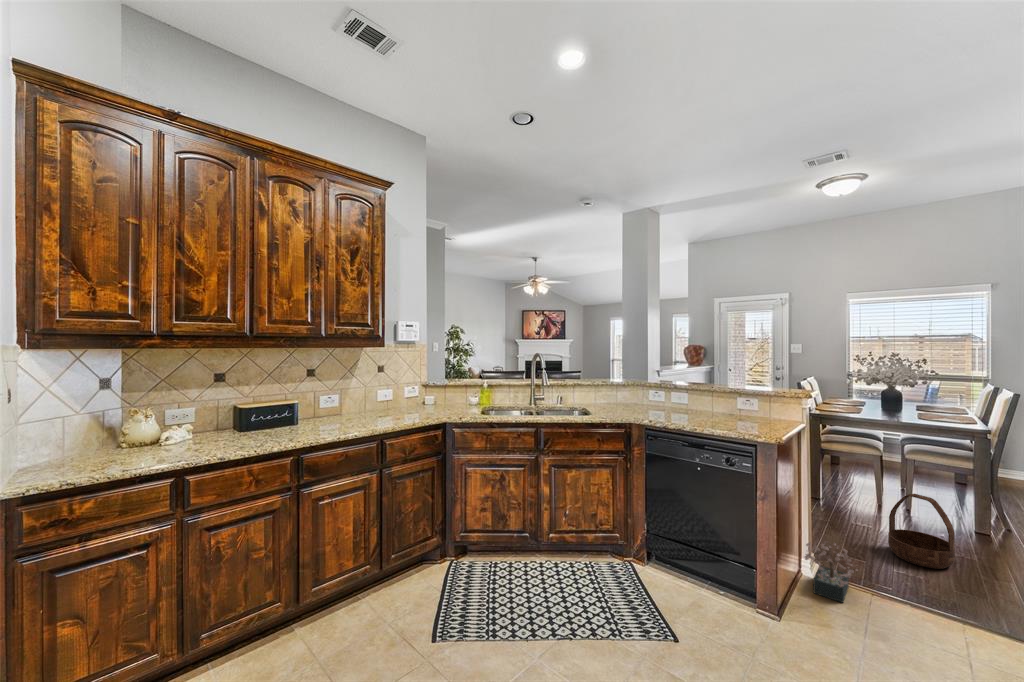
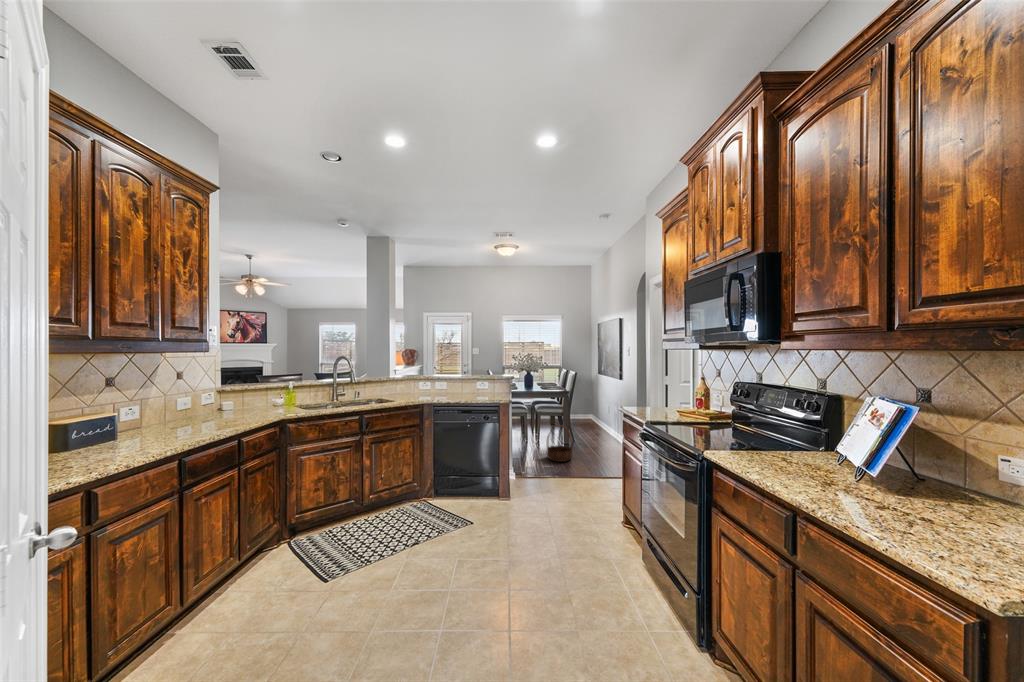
decorative plant: present [805,541,858,603] -> none [522,456,546,486]

